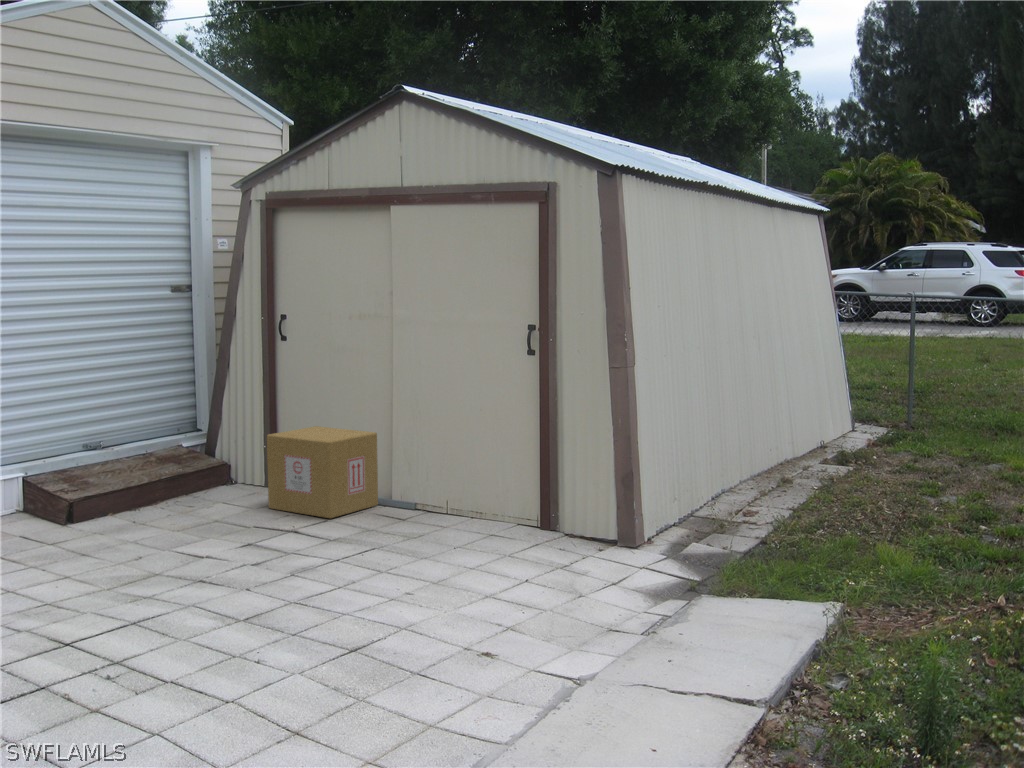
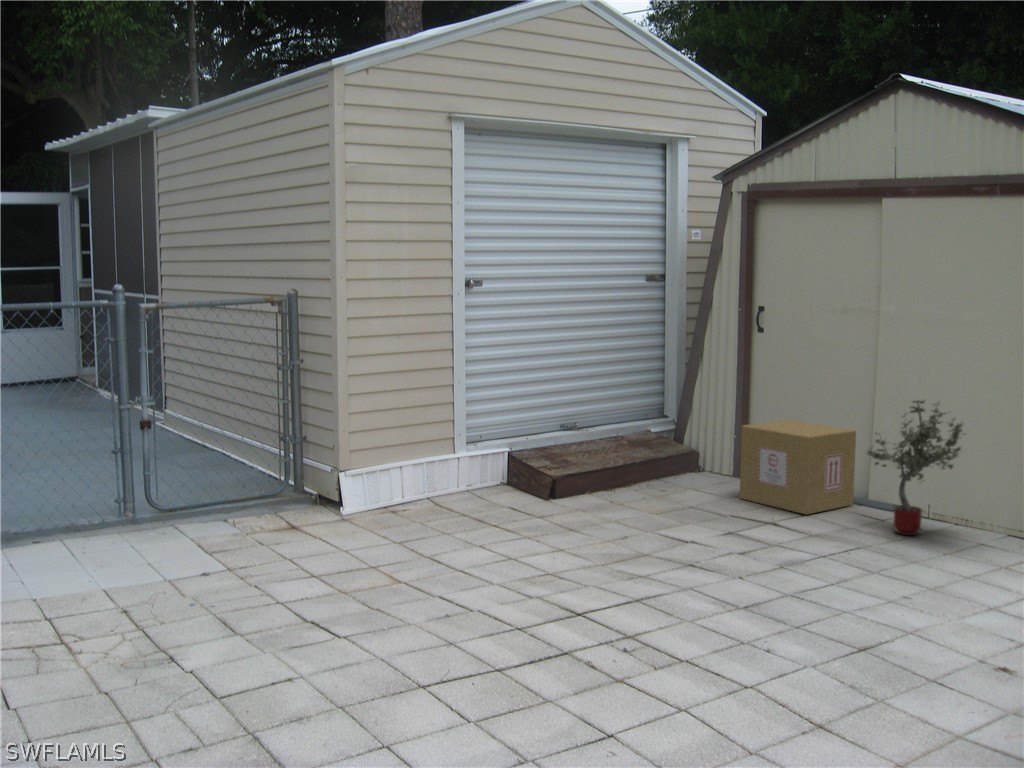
potted tree: none [382,400,467,529] -> present [867,400,966,535]

